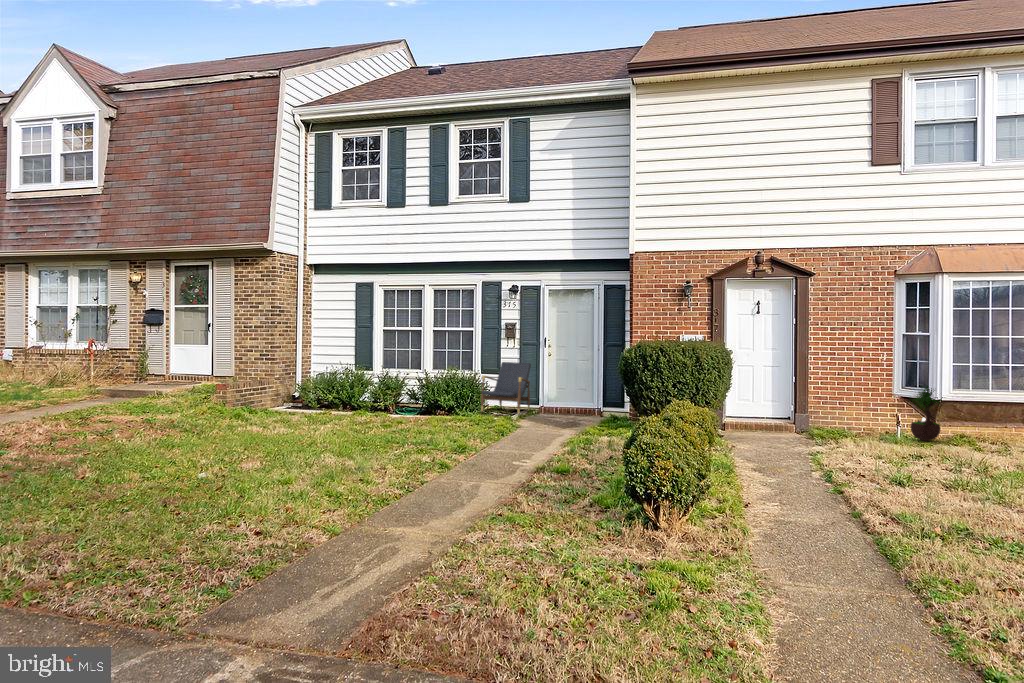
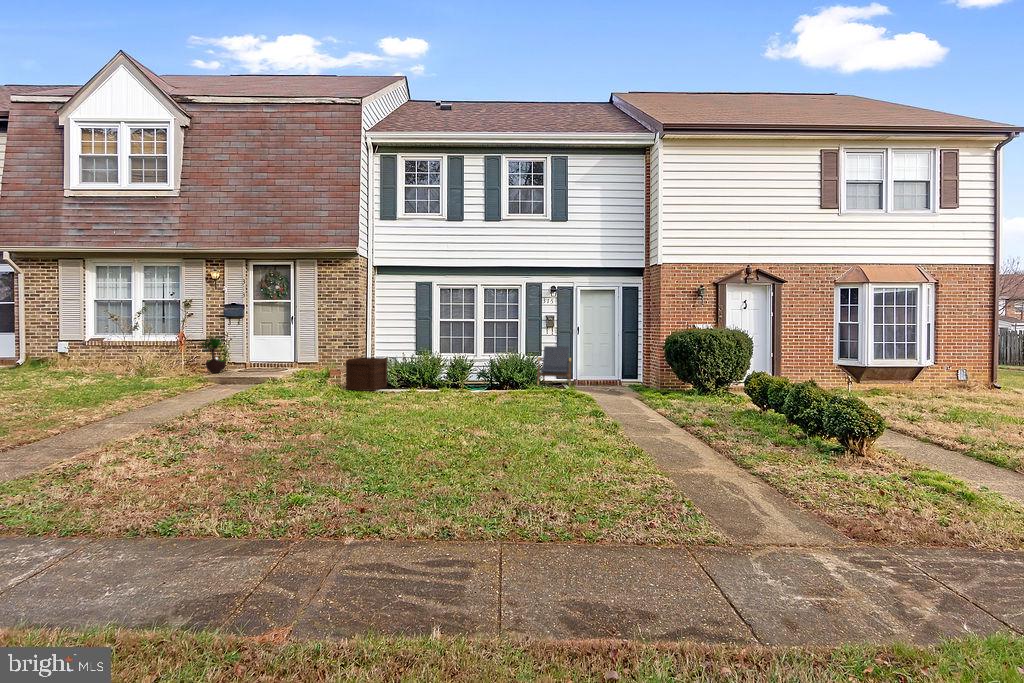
wooden crate: none [252,371,304,410] -> present [346,357,387,391]
potted tree: present [911,386,942,441] -> present [200,336,225,373]

